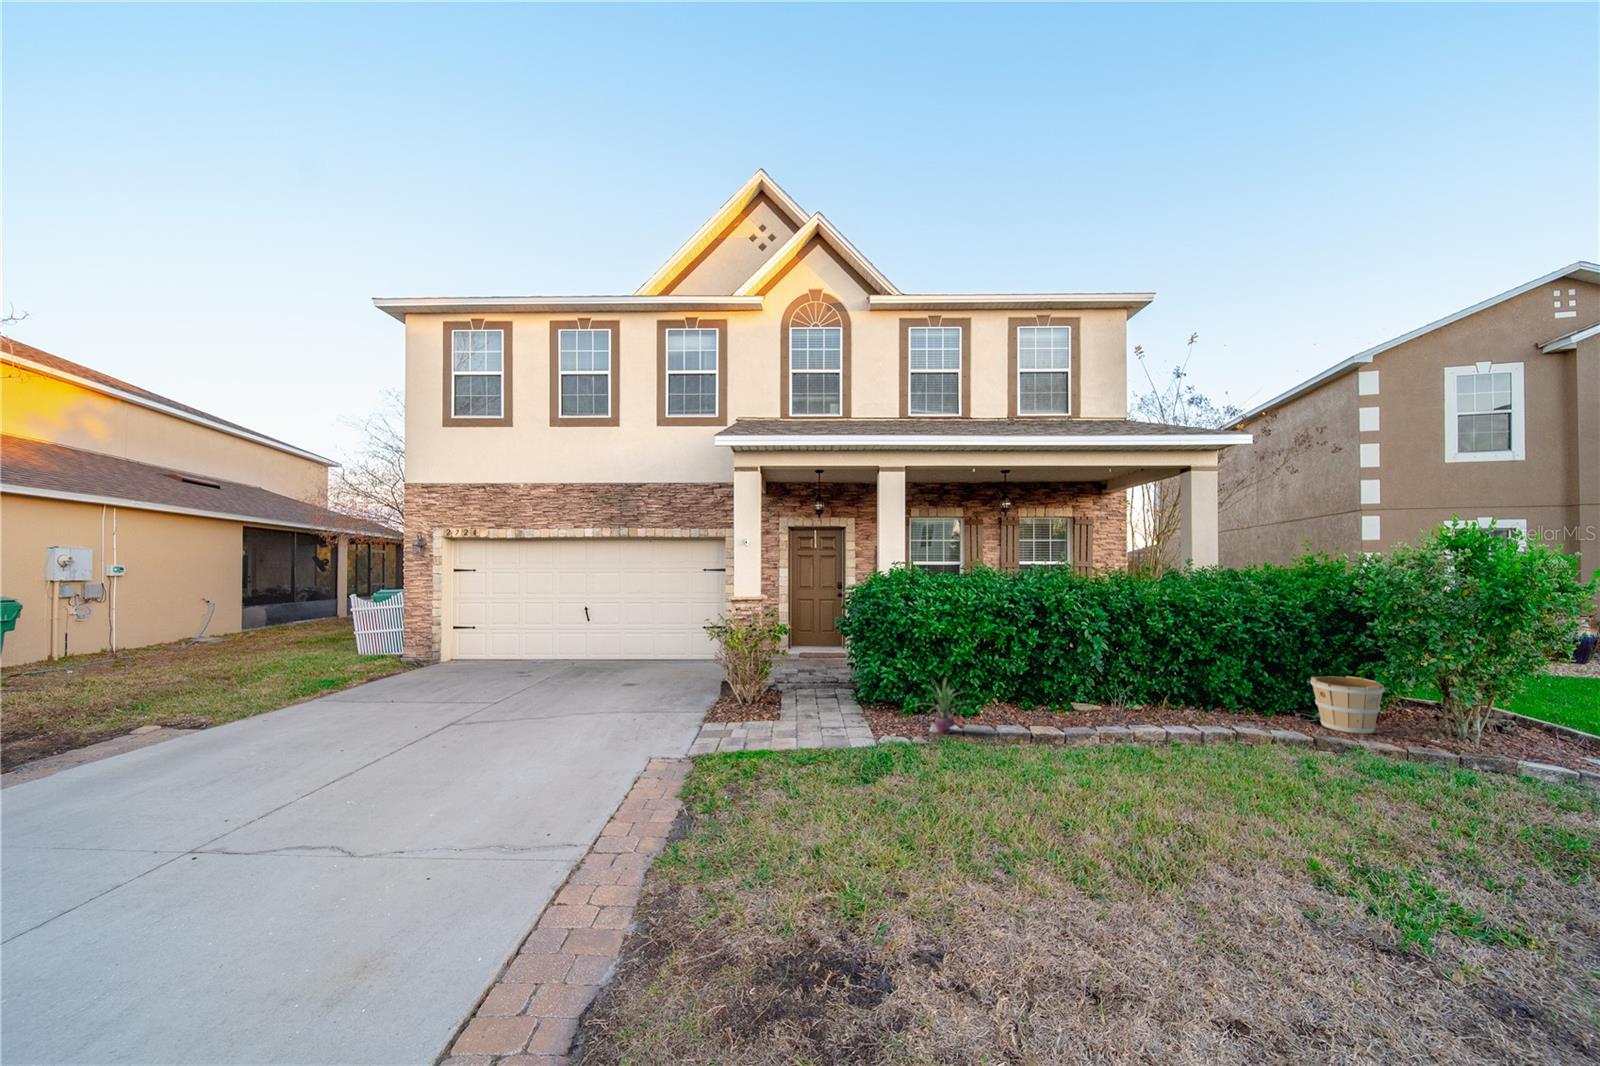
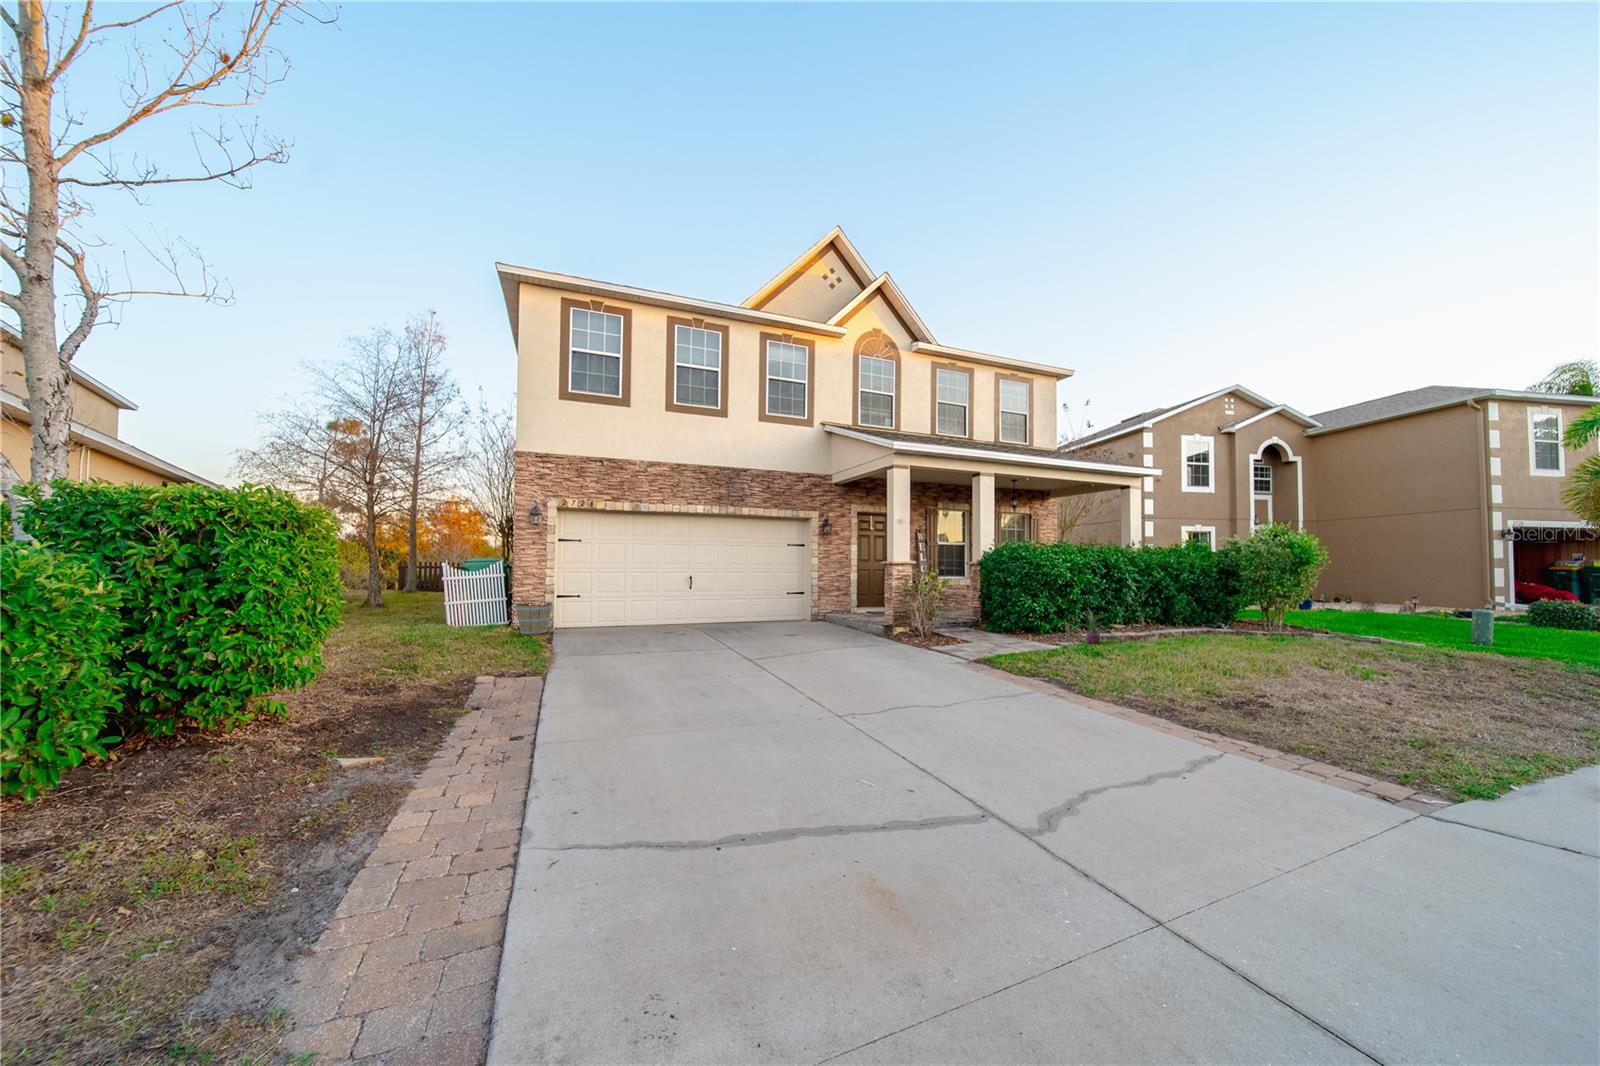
wooden bucket: present [1310,676,1385,734] -> present [516,602,553,634]

